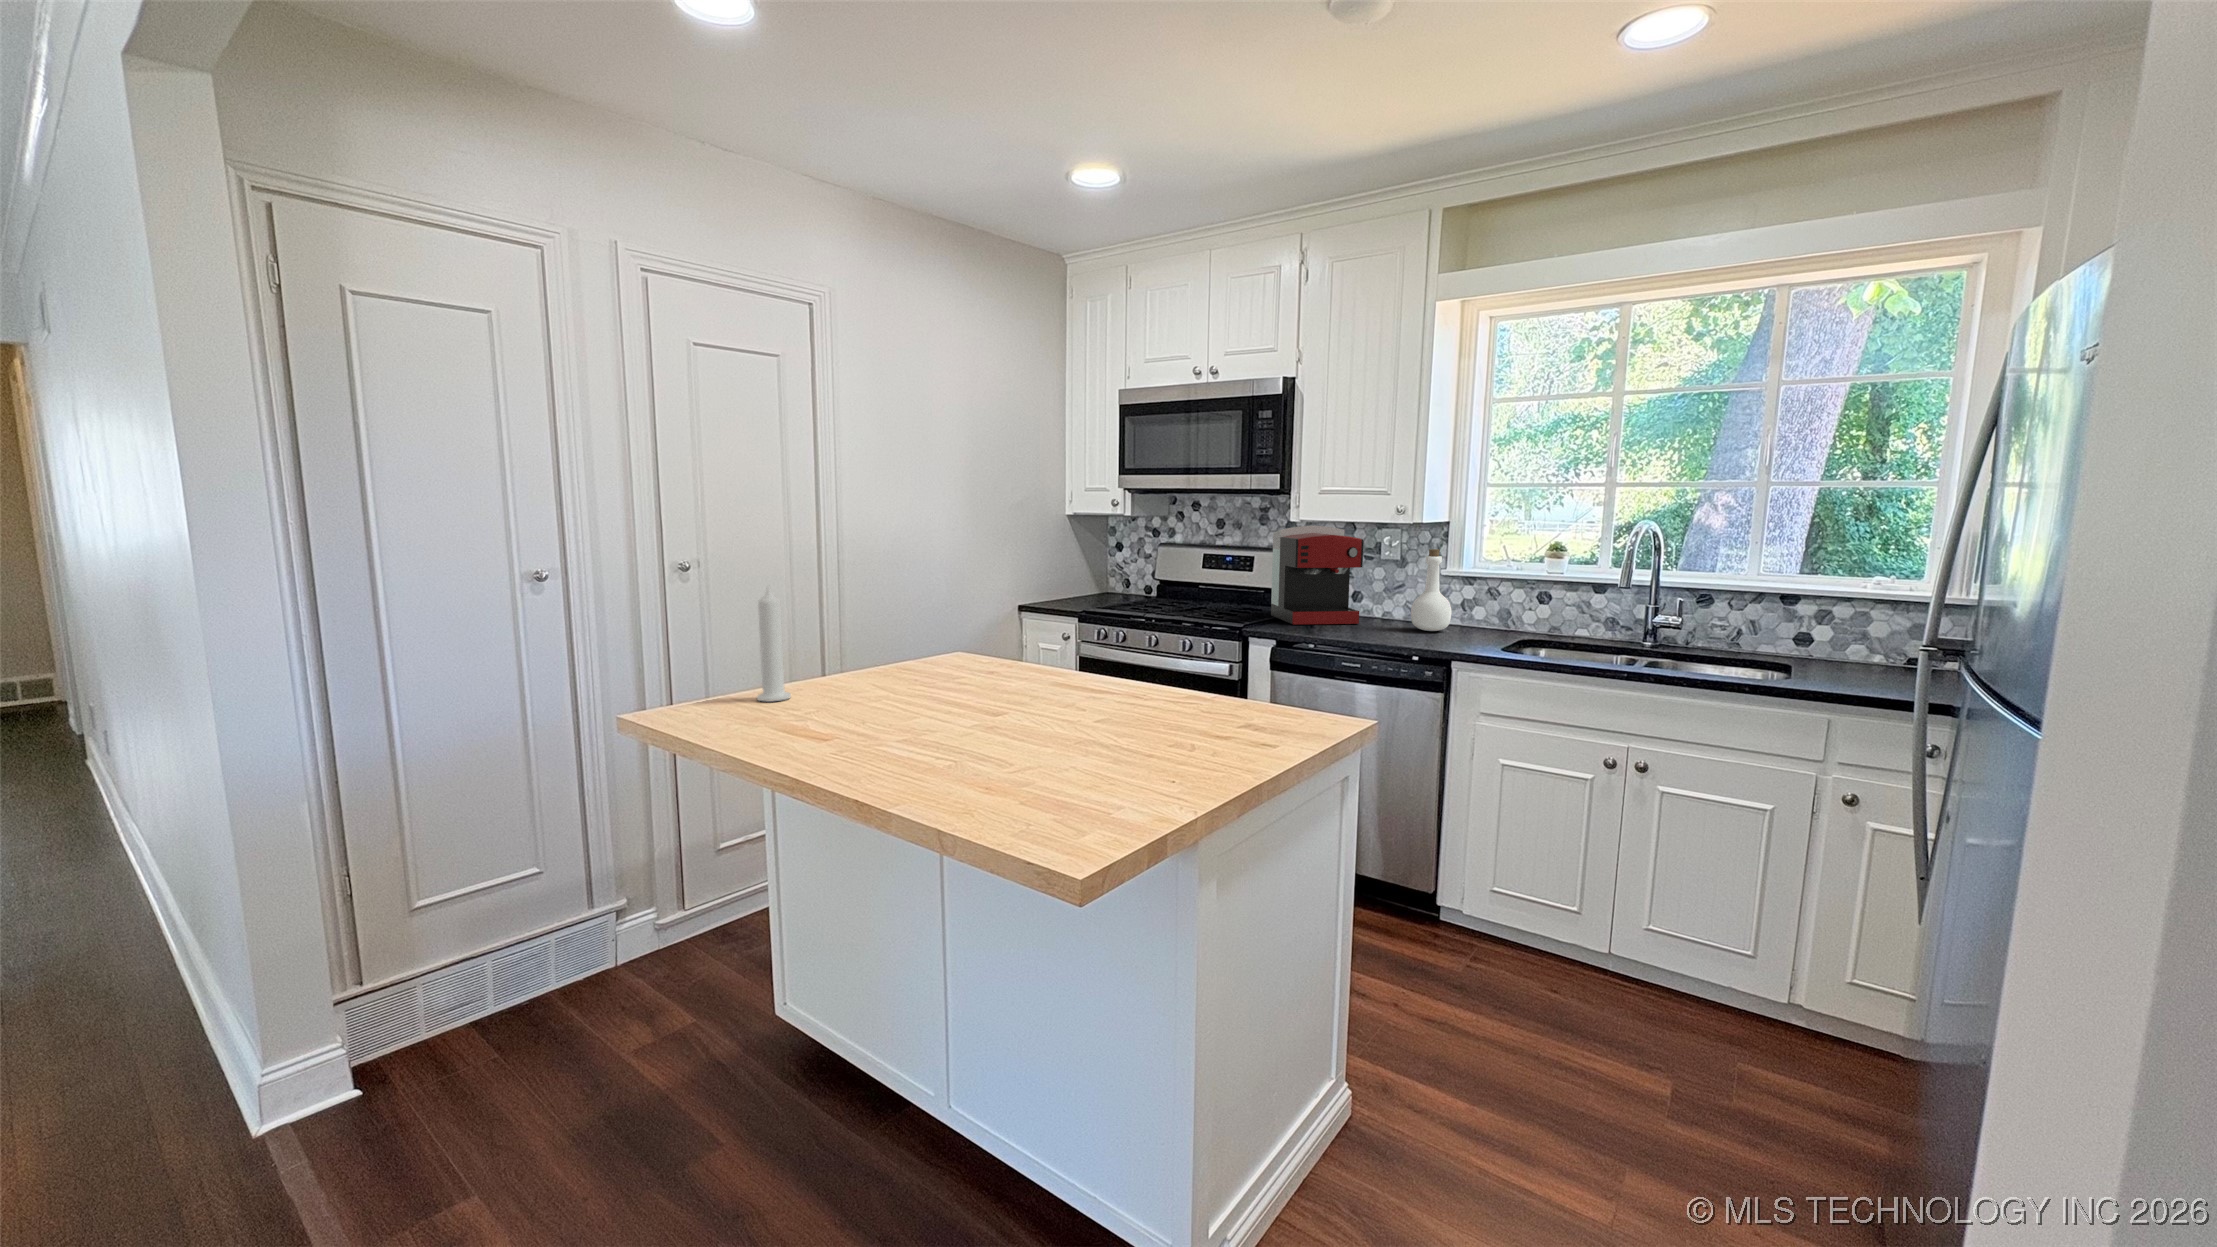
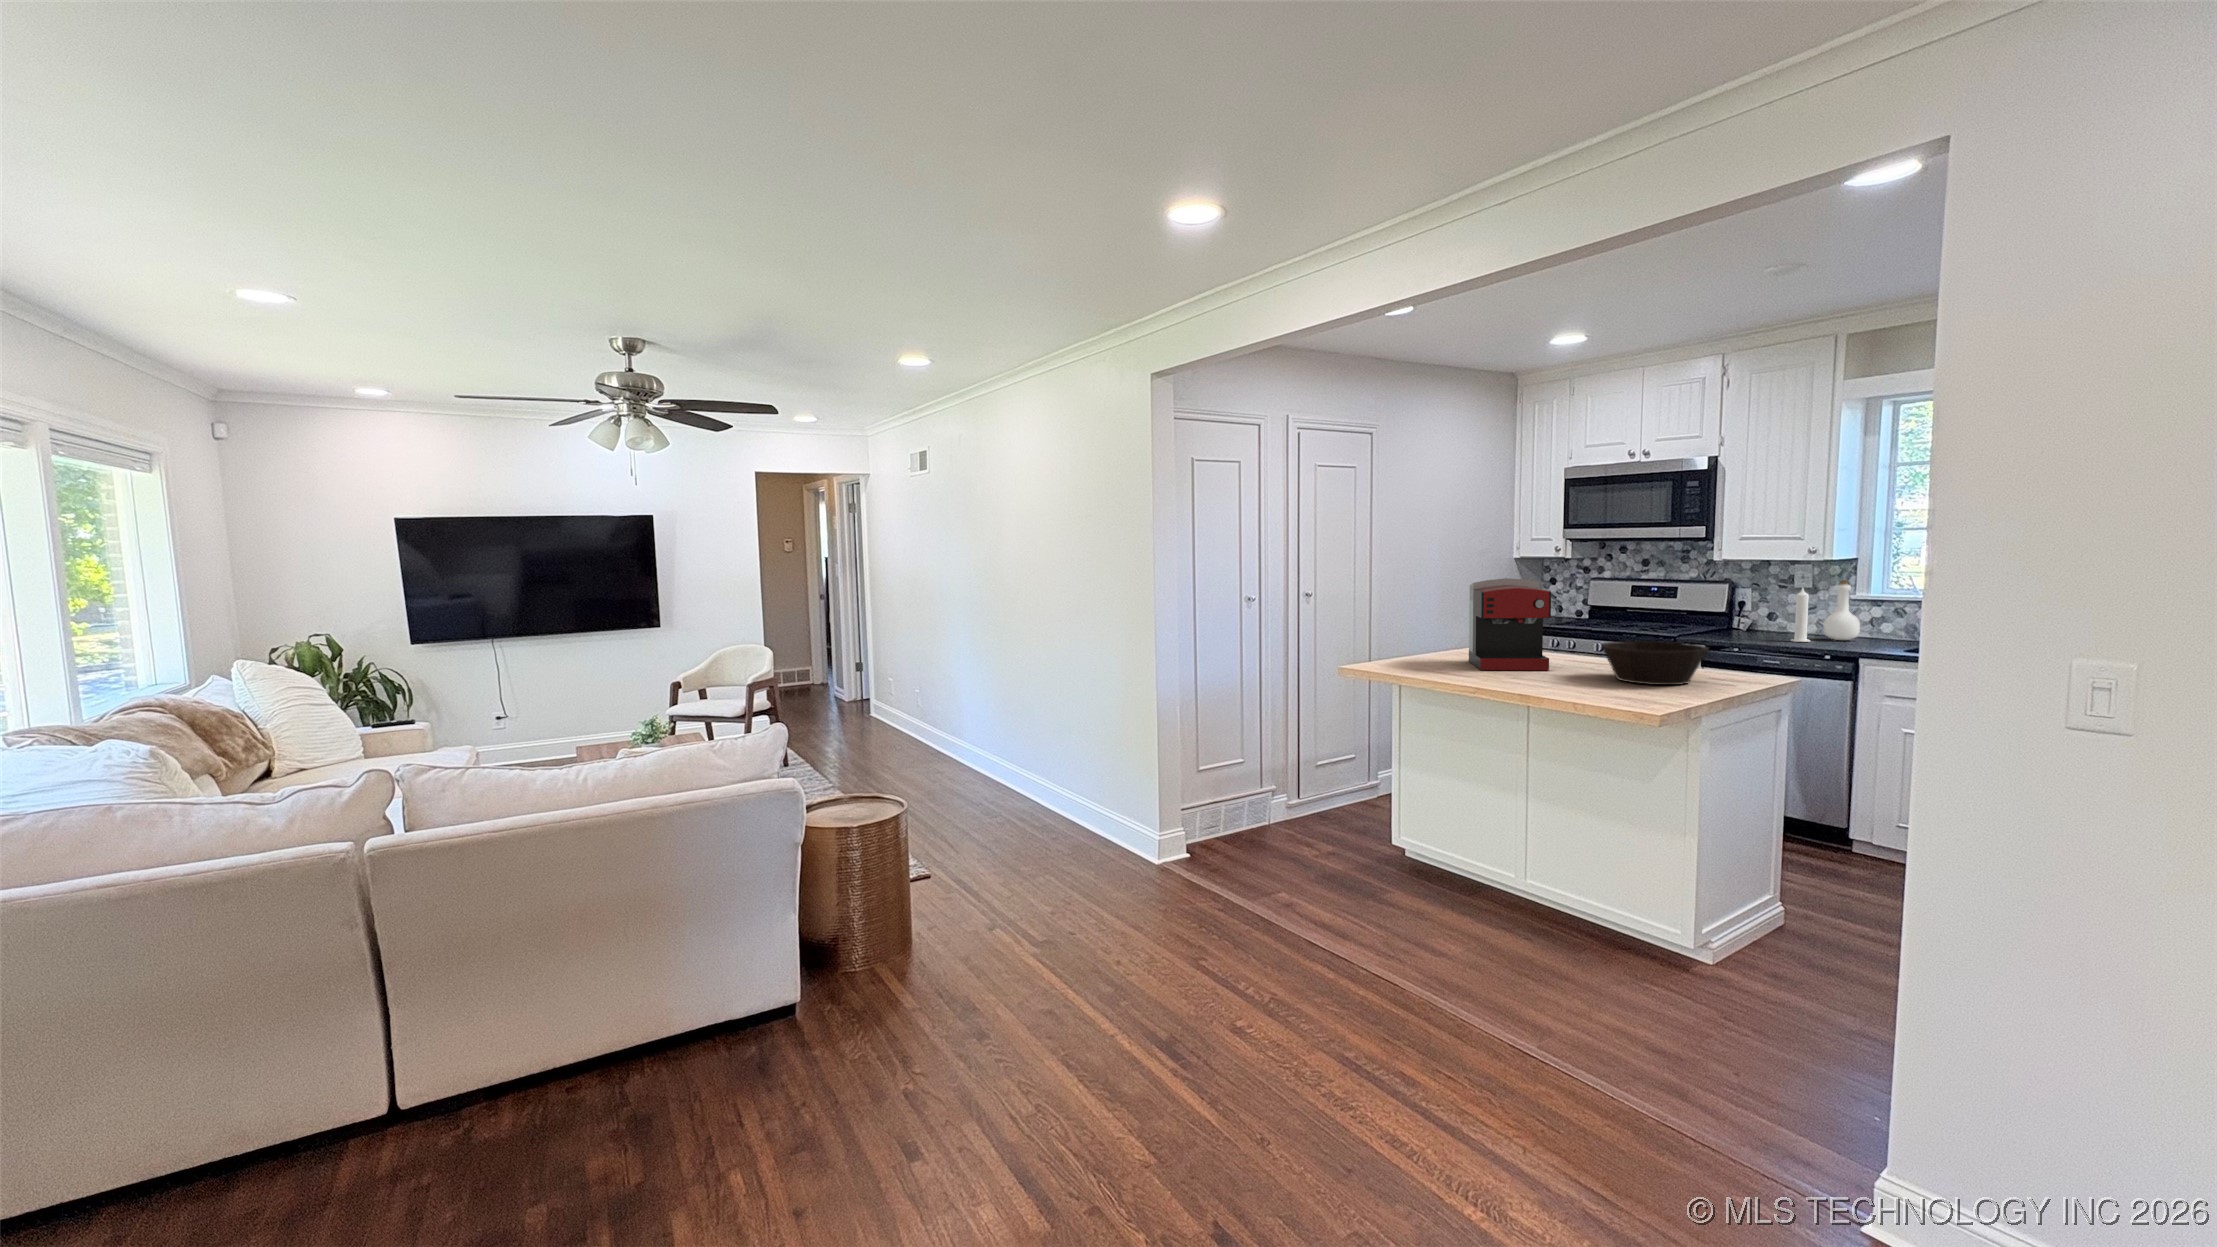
coffee maker: present [1271,525,1363,625] -> present [1469,578,1551,670]
candle: present [757,586,791,702] -> present [1791,588,1810,642]
bowl: none [1044,659,1225,756] -> present [1602,641,1709,685]

